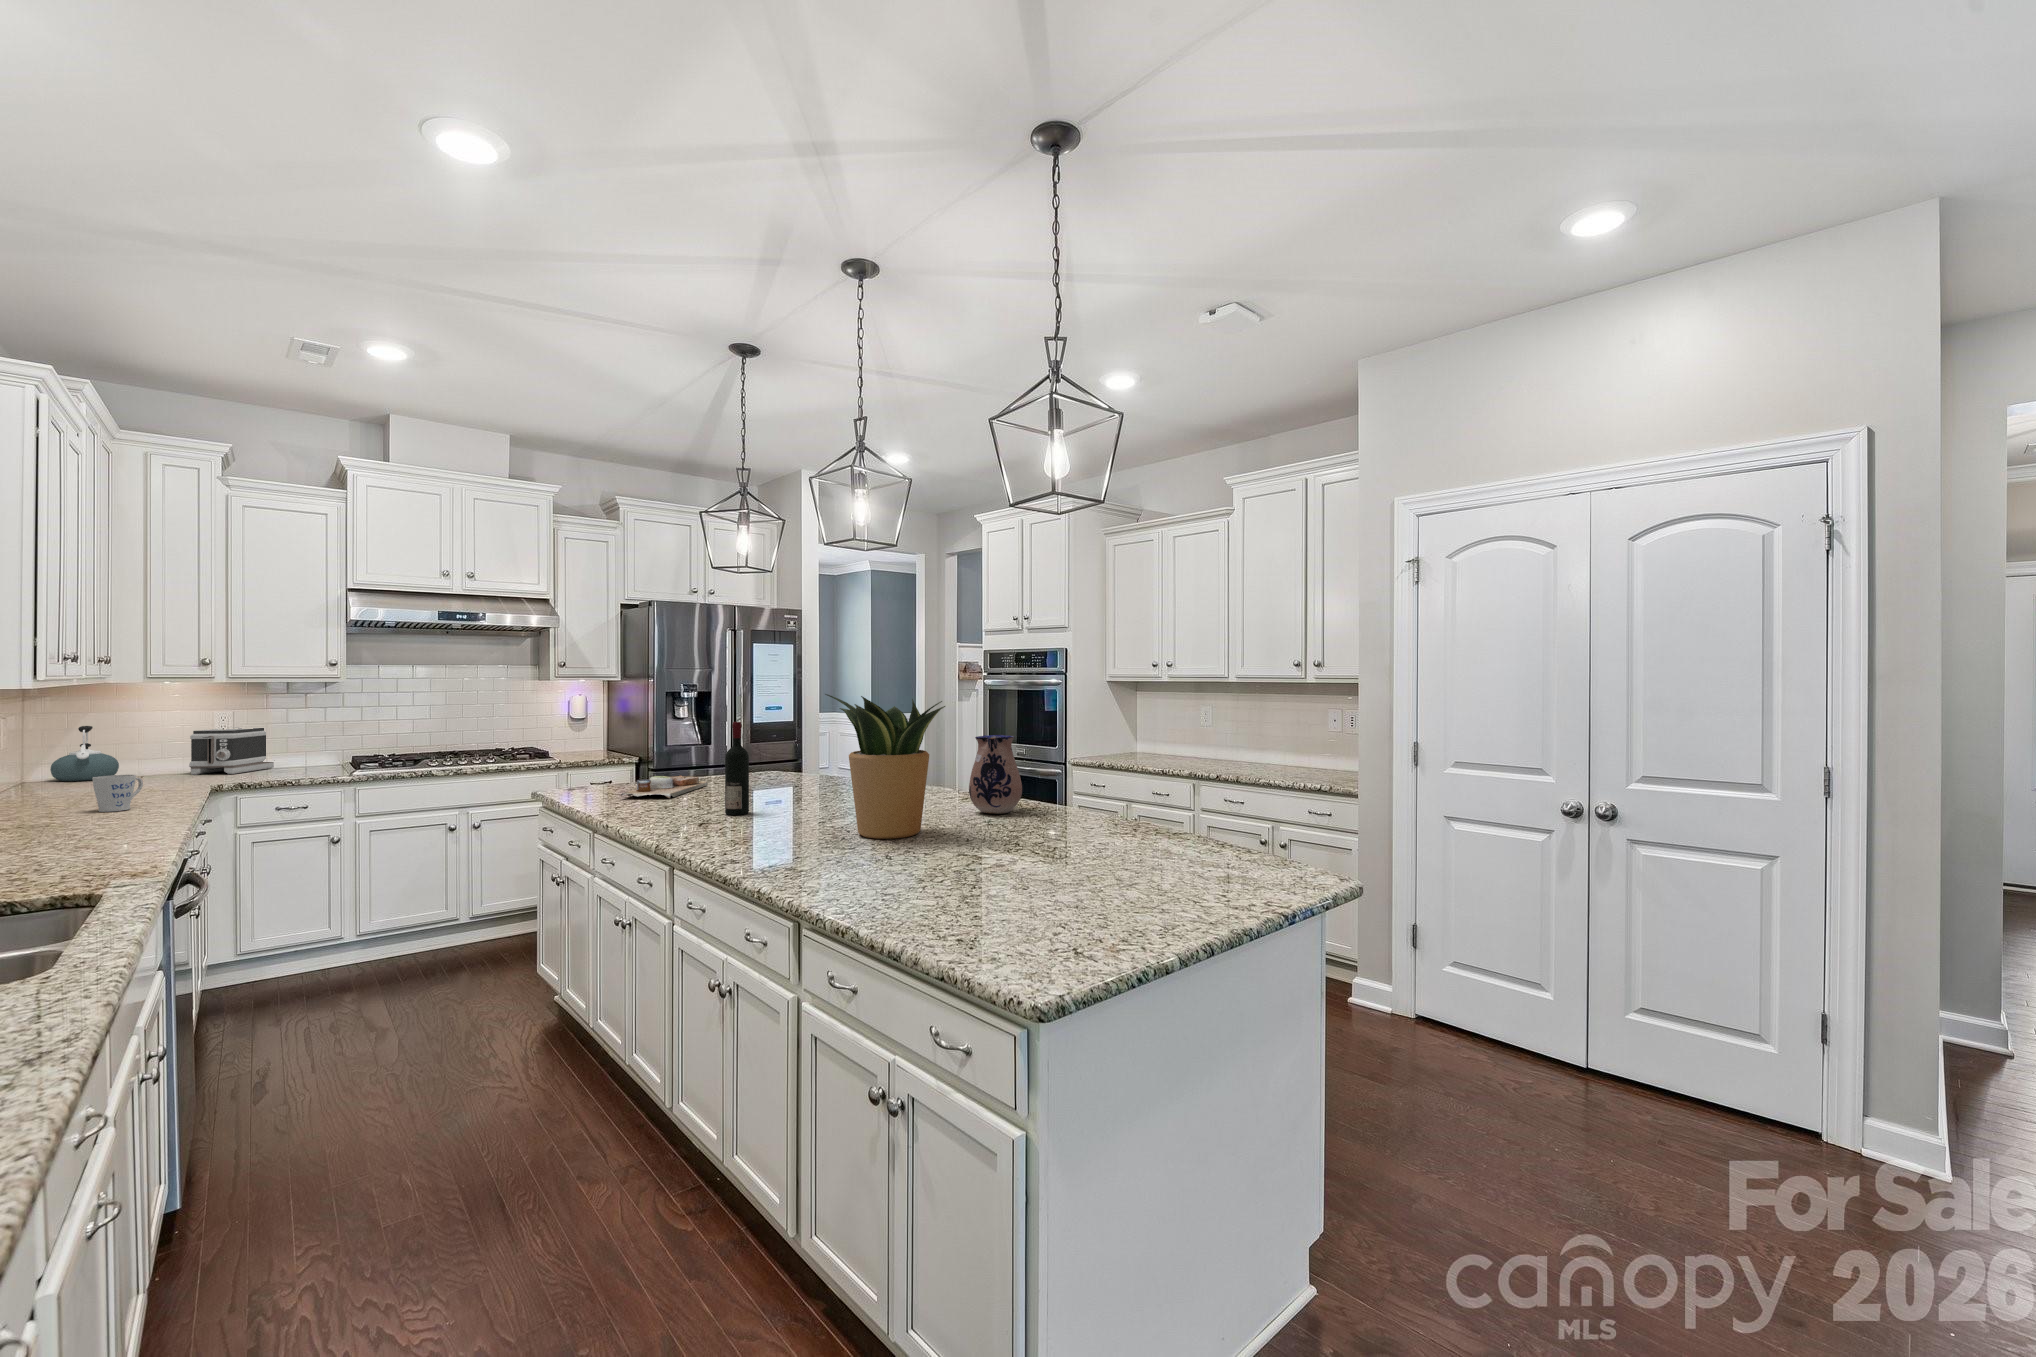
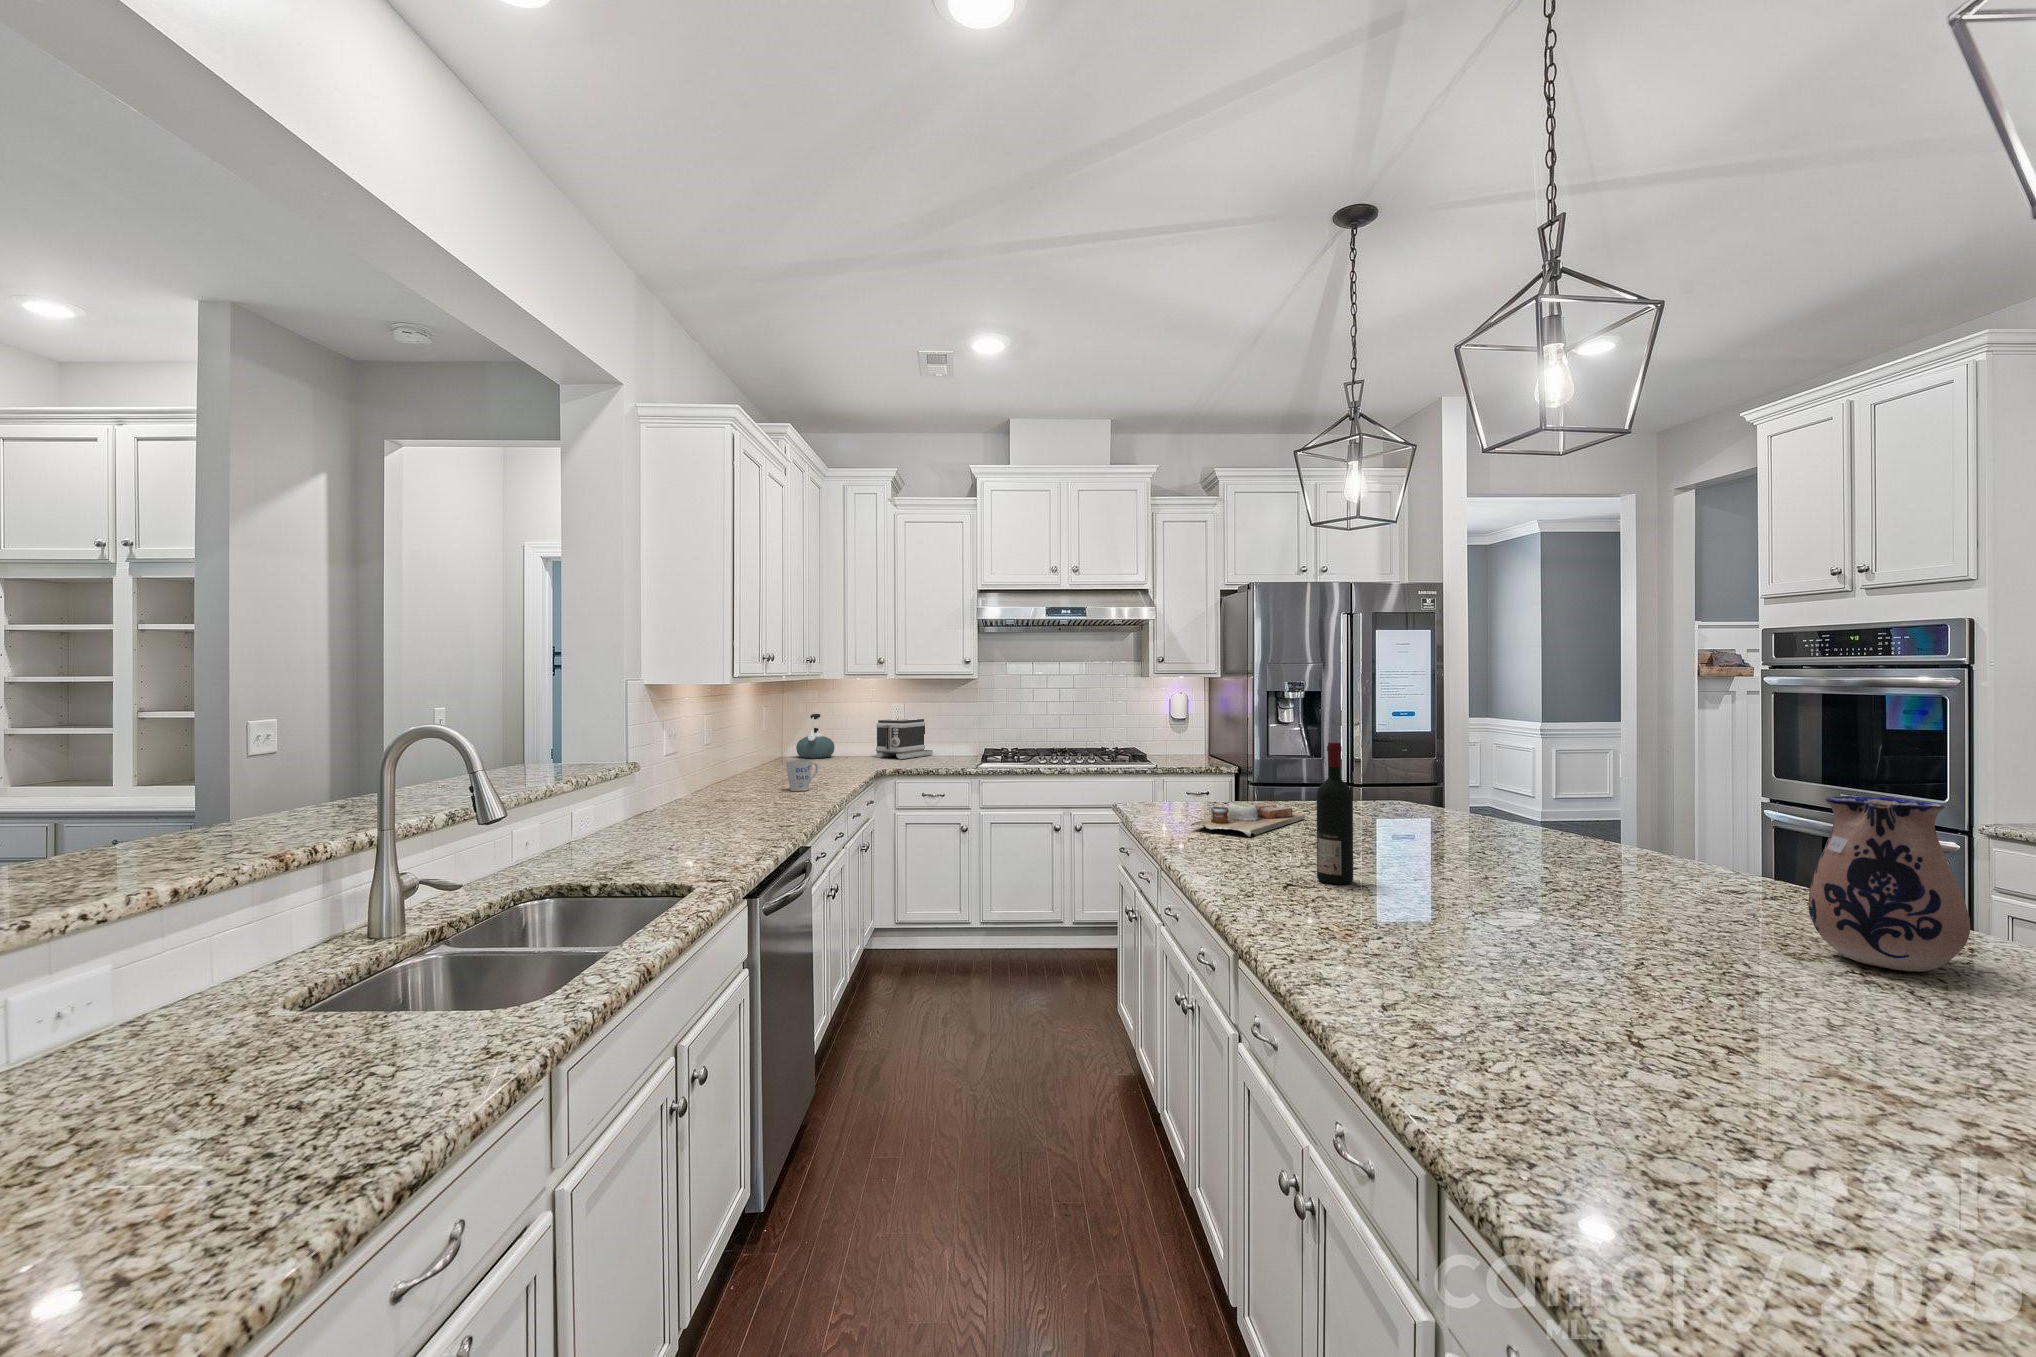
potted plant: present [825,694,945,839] -> none [1482,706,1786,1007]

